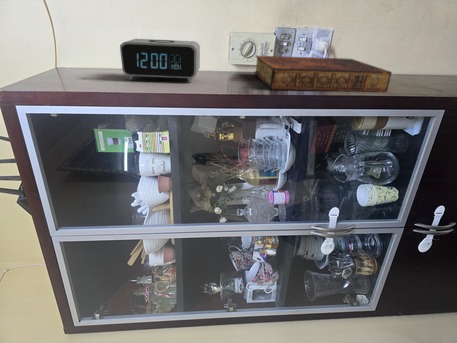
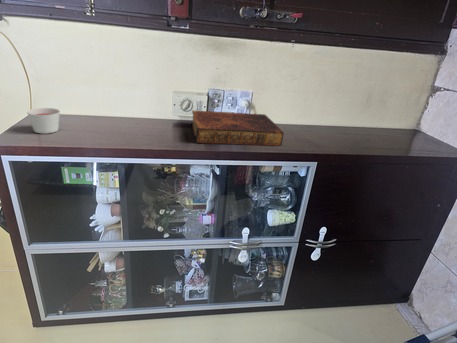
alarm clock: present [120,39,200,83] -> none [83,98,147,134]
candle: none [50,51,91,82] -> present [27,108,60,134]

